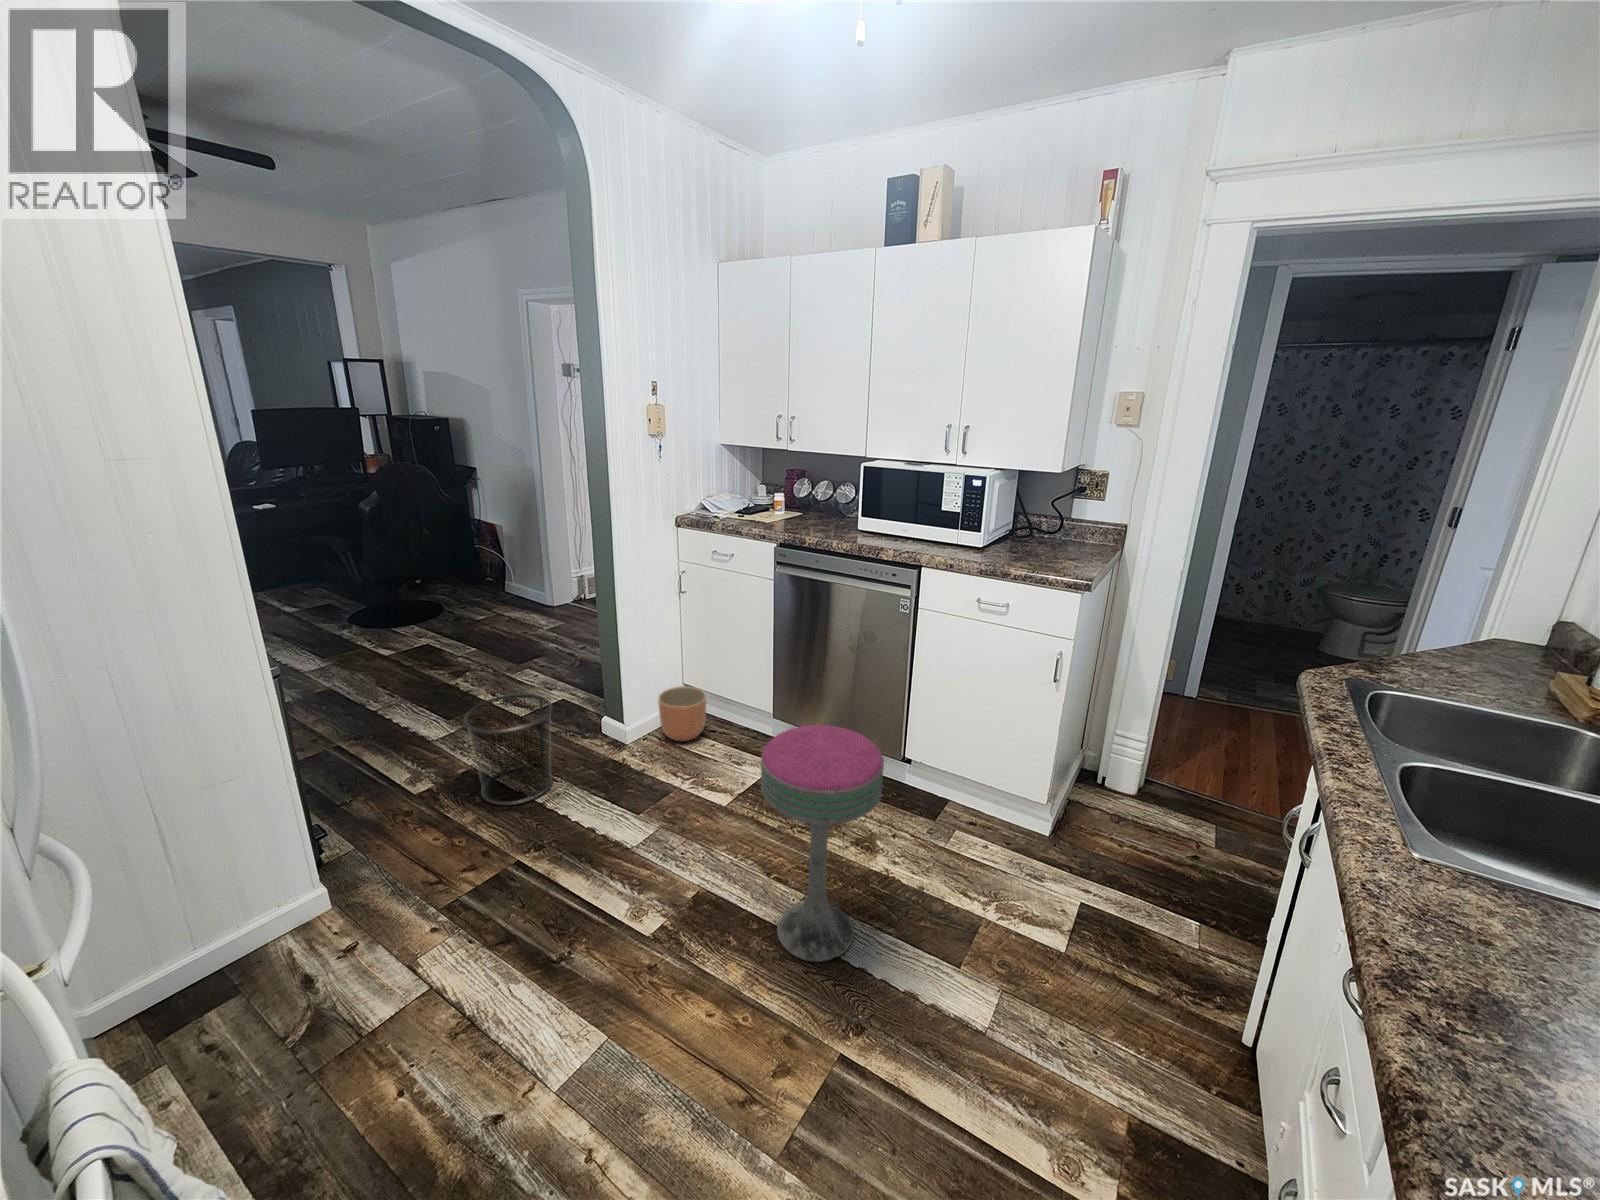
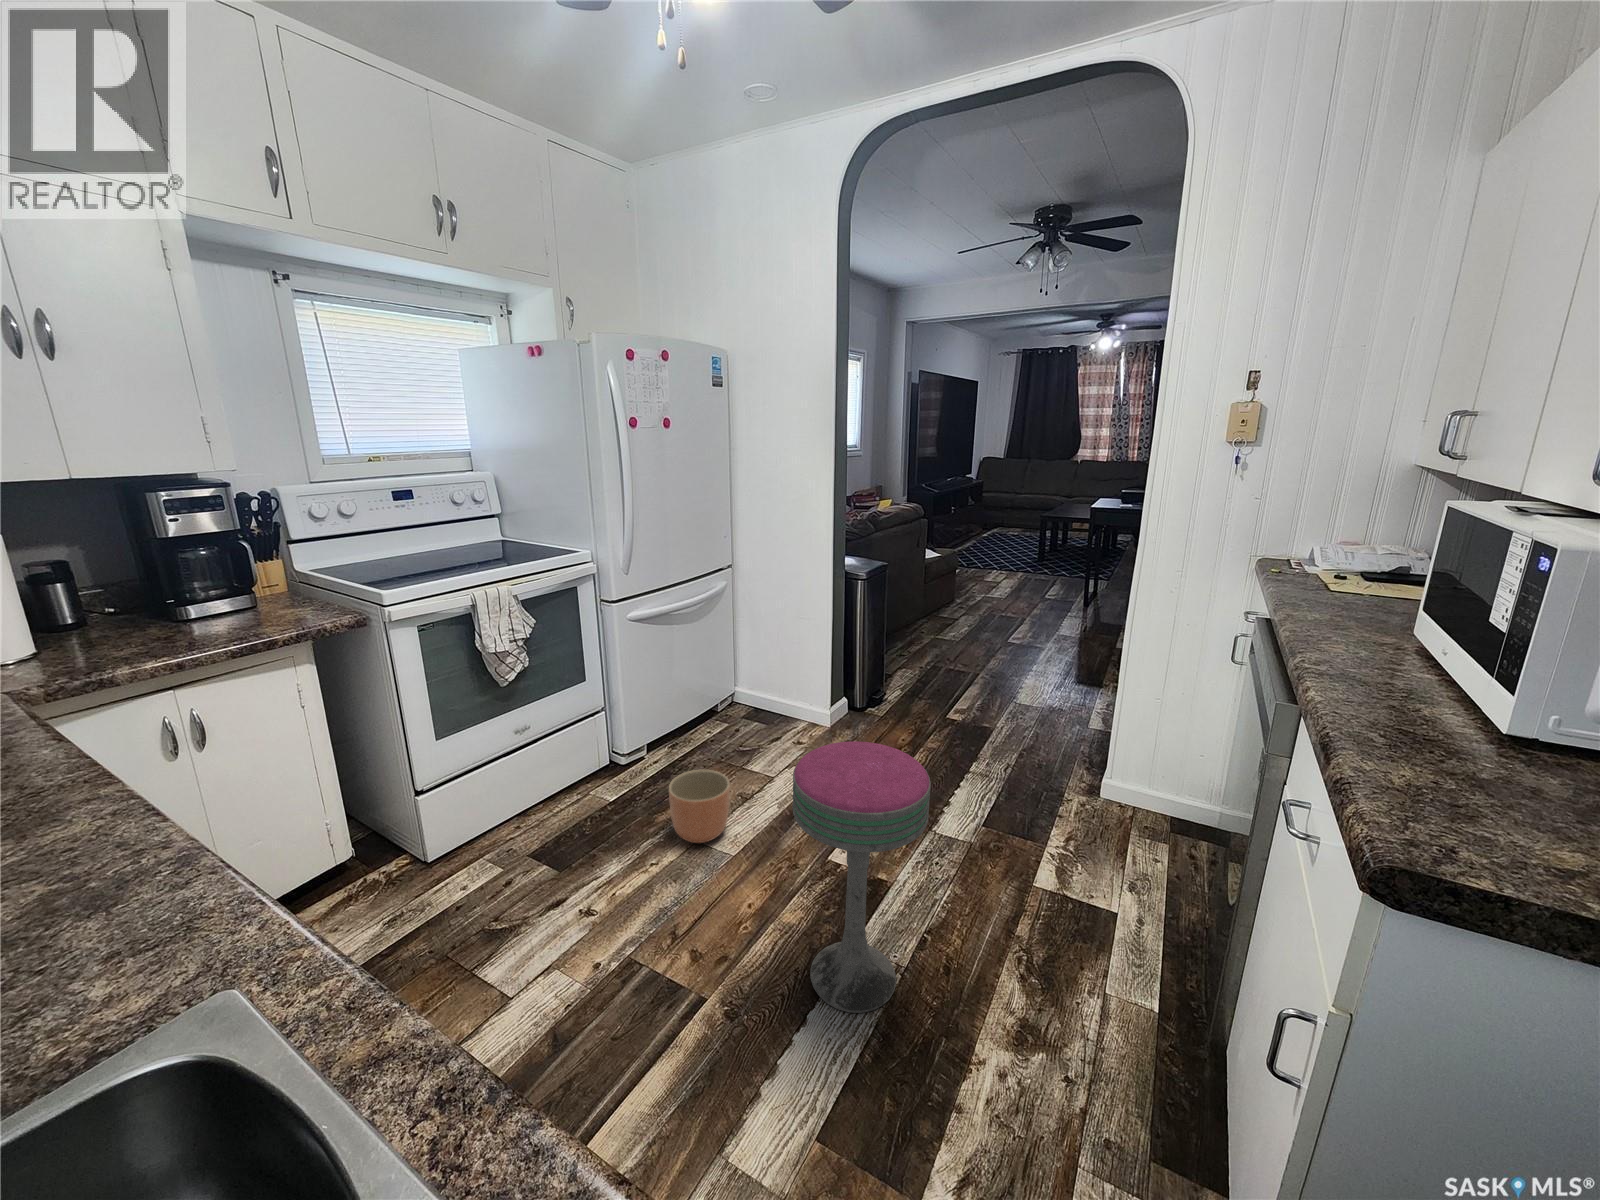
planter: present [658,686,706,741] -> present [669,770,730,843]
waste bin: present [464,694,553,805] -> none [947,679,1020,774]

